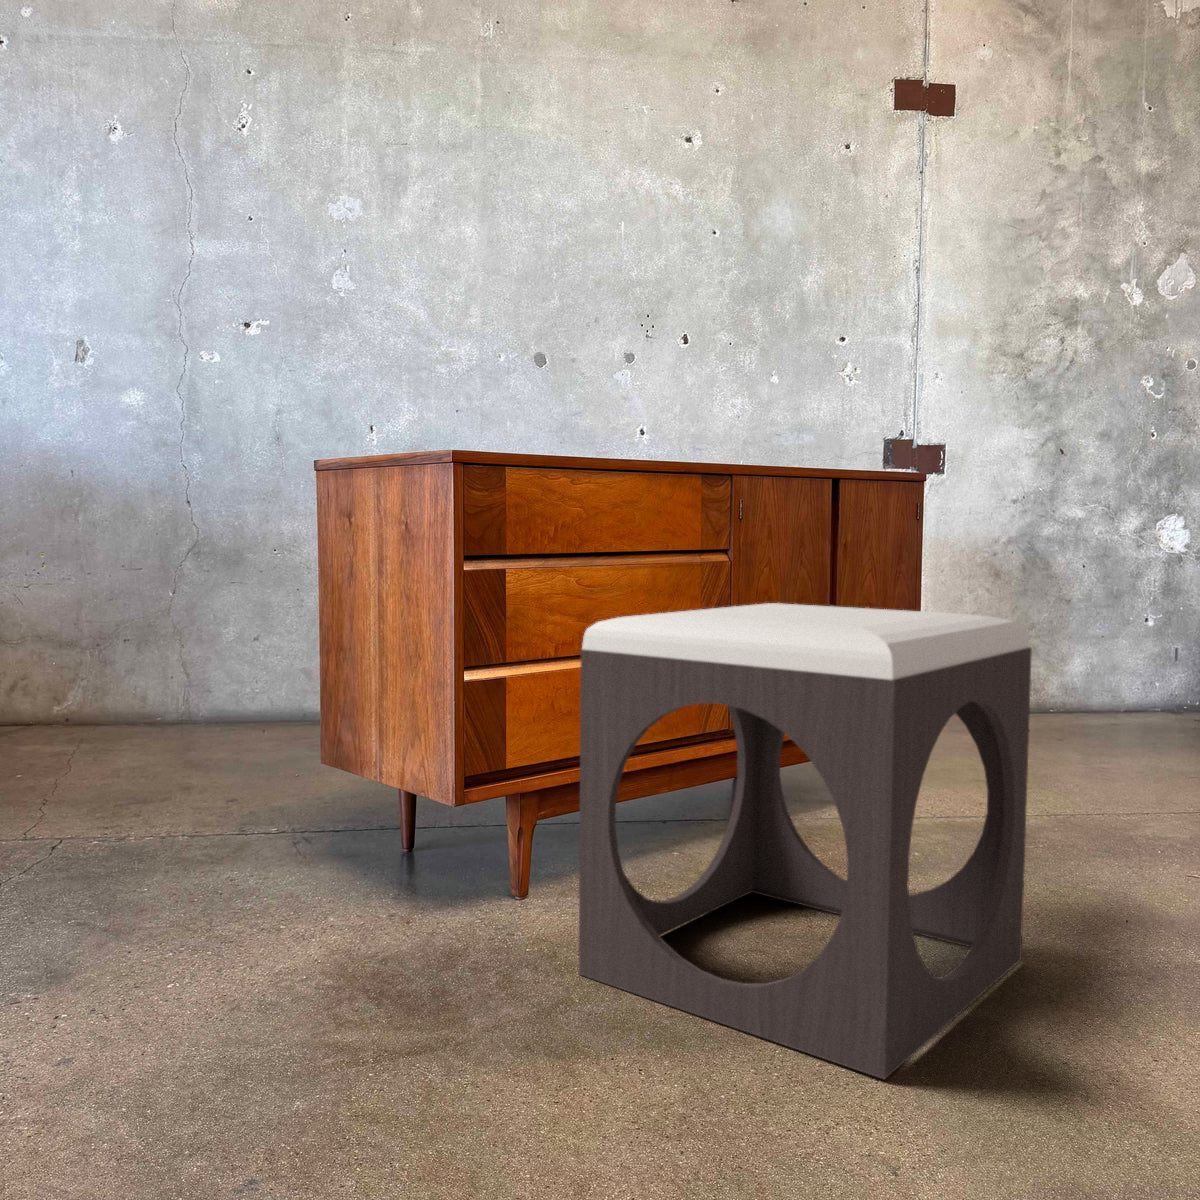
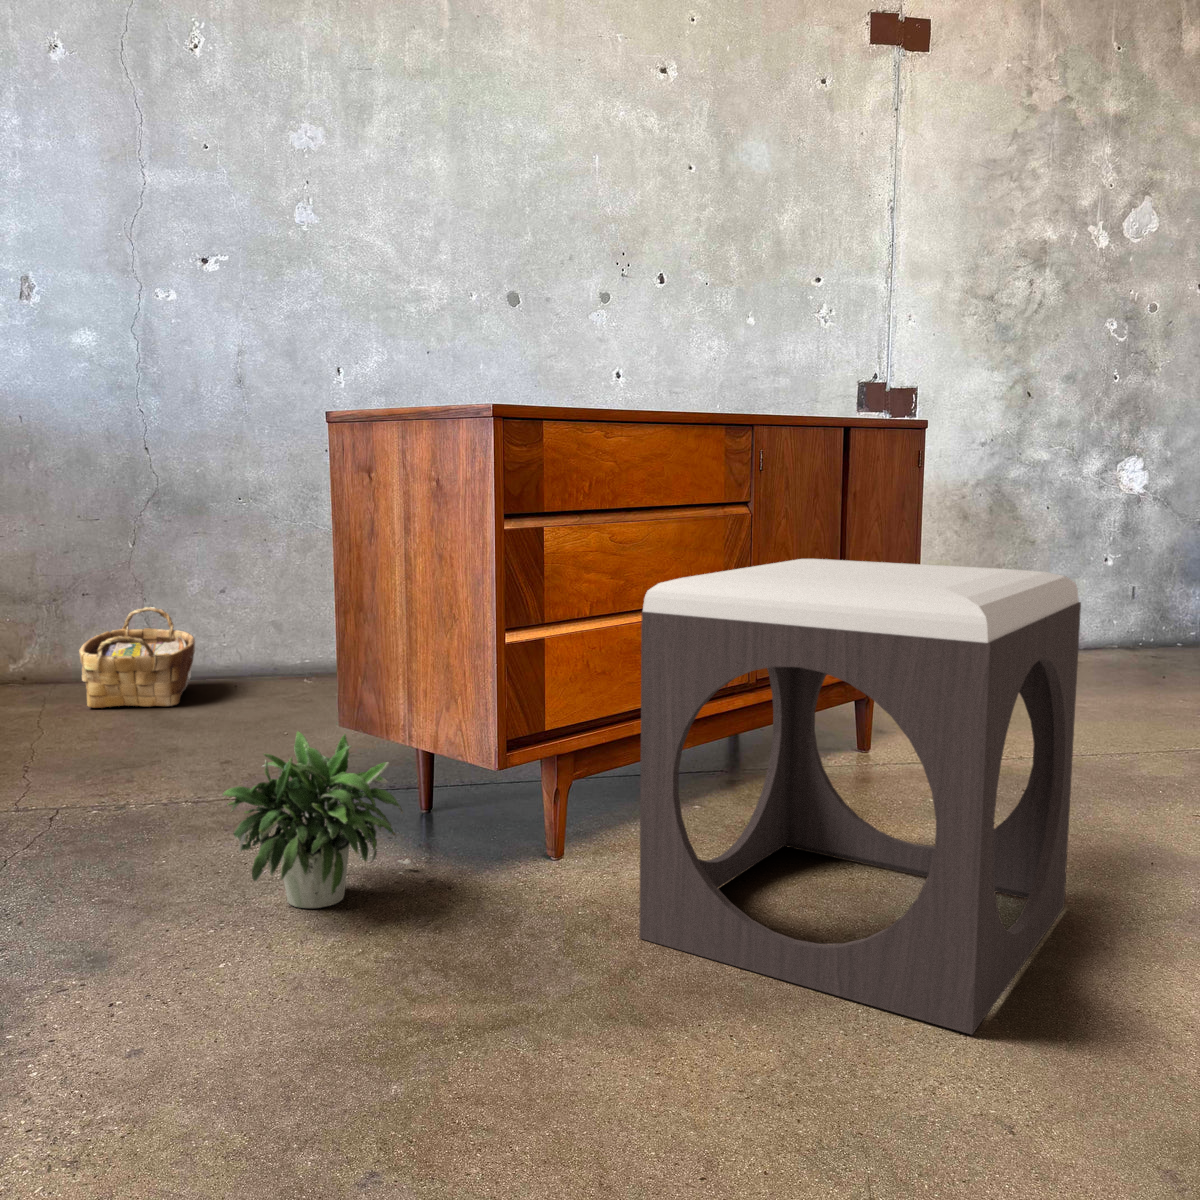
woven basket: none [115,651,226,747] -> present [79,607,195,708]
potted plant: none [188,764,379,935] -> present [222,732,413,908]

